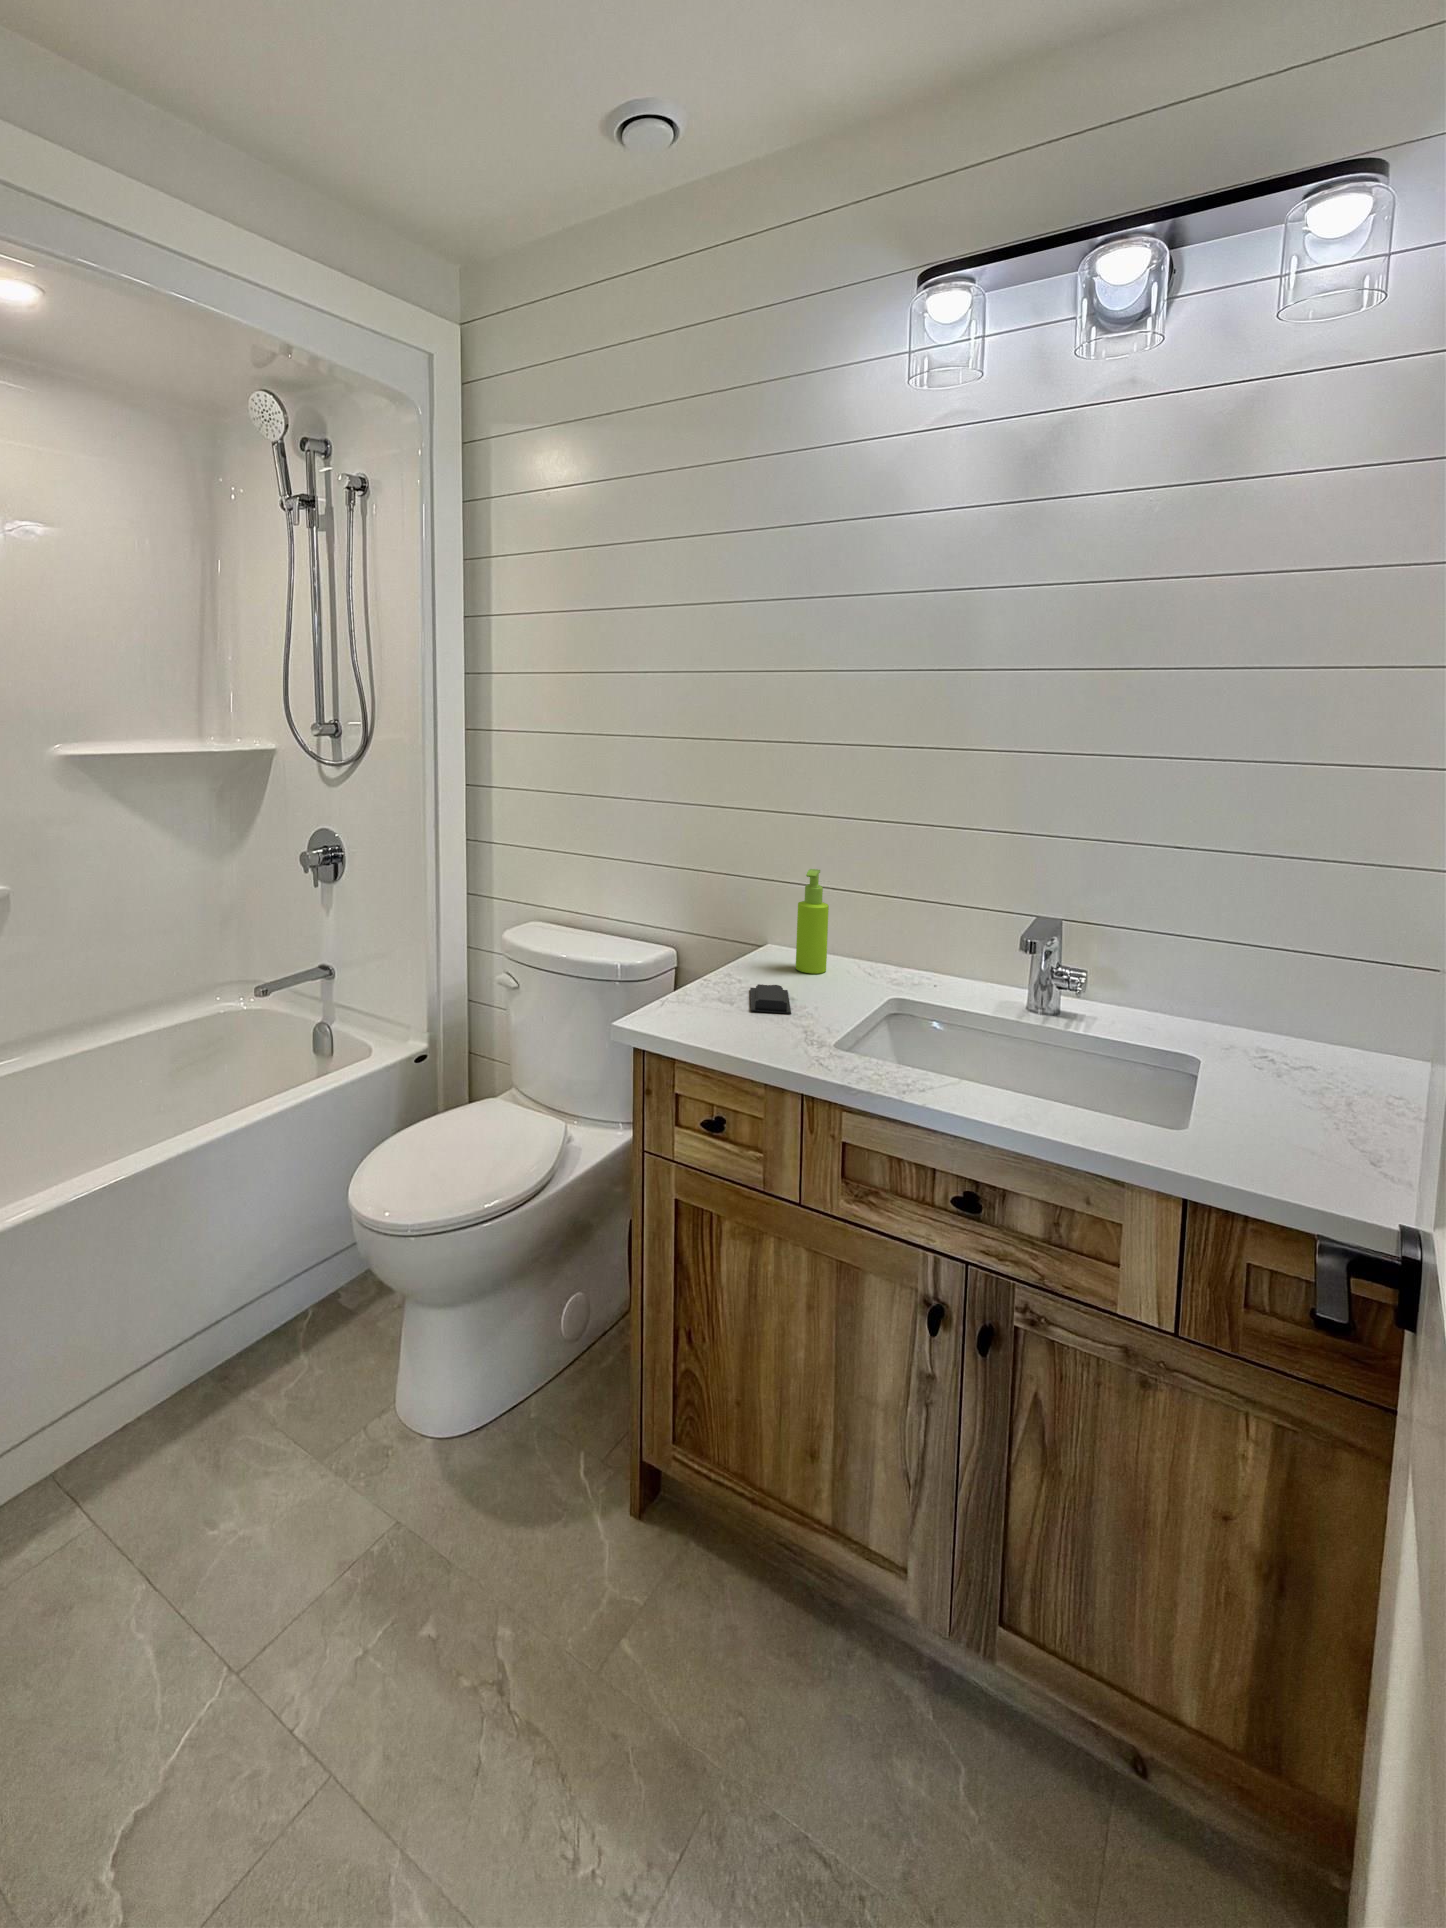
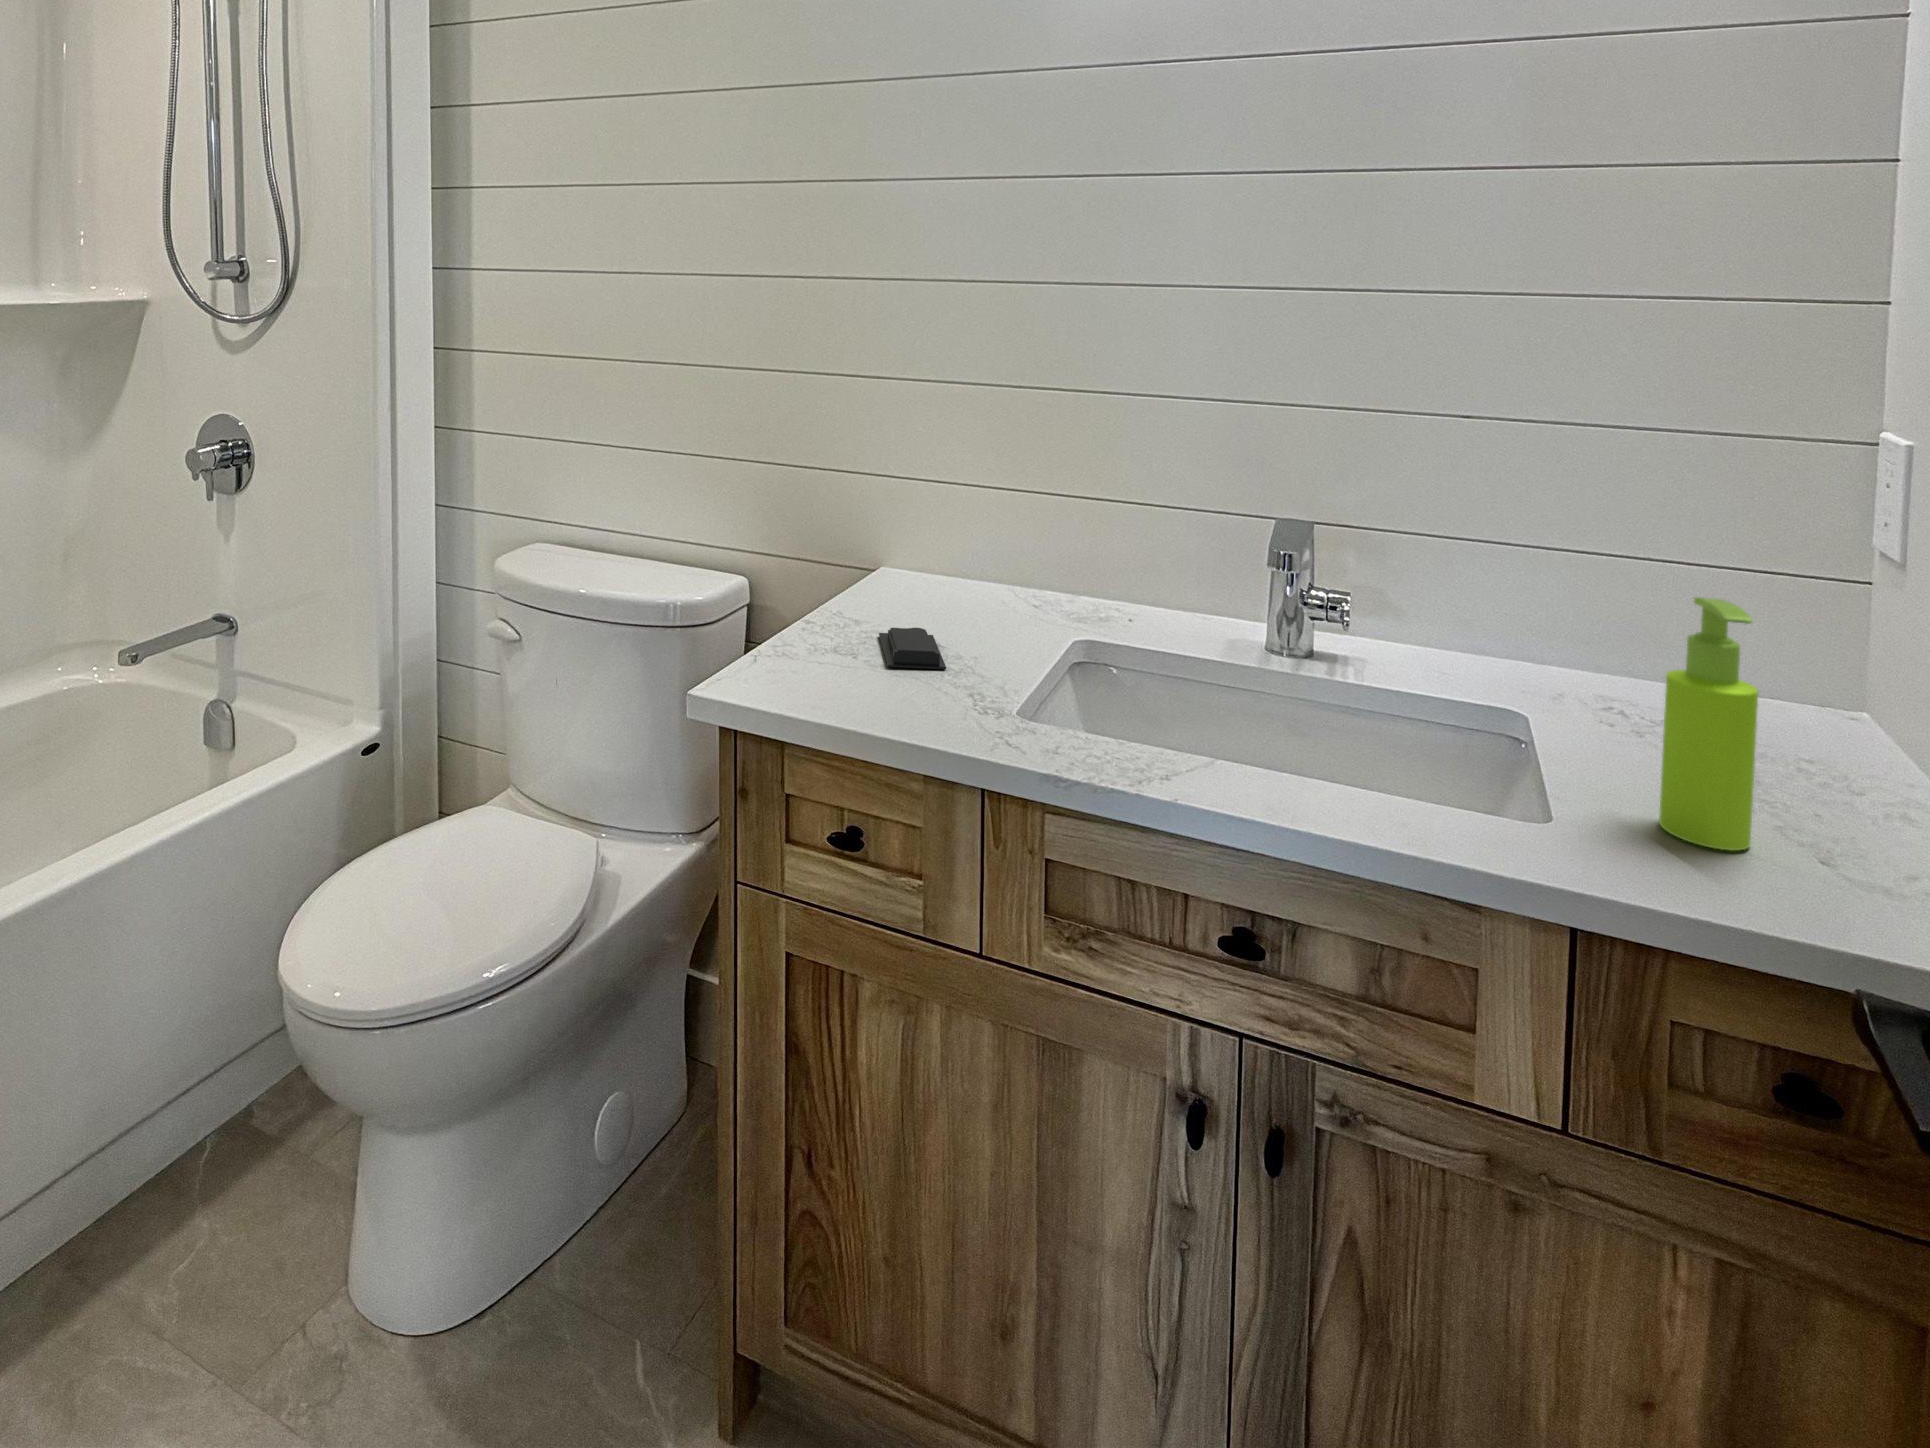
soap dispenser: present [796,869,829,973] -> present [1659,597,1758,851]

